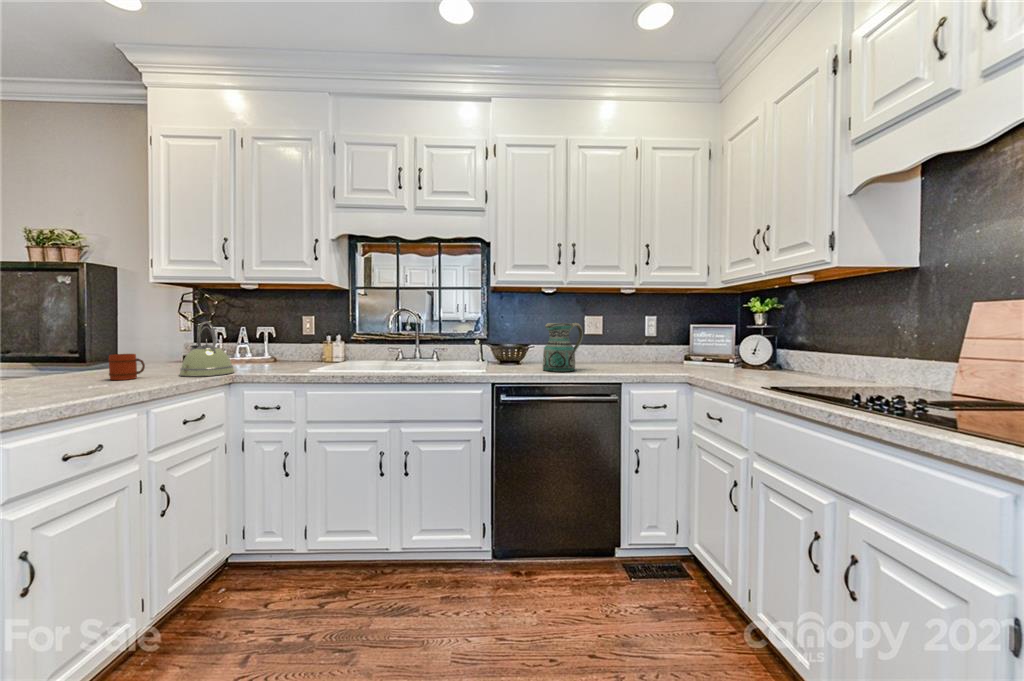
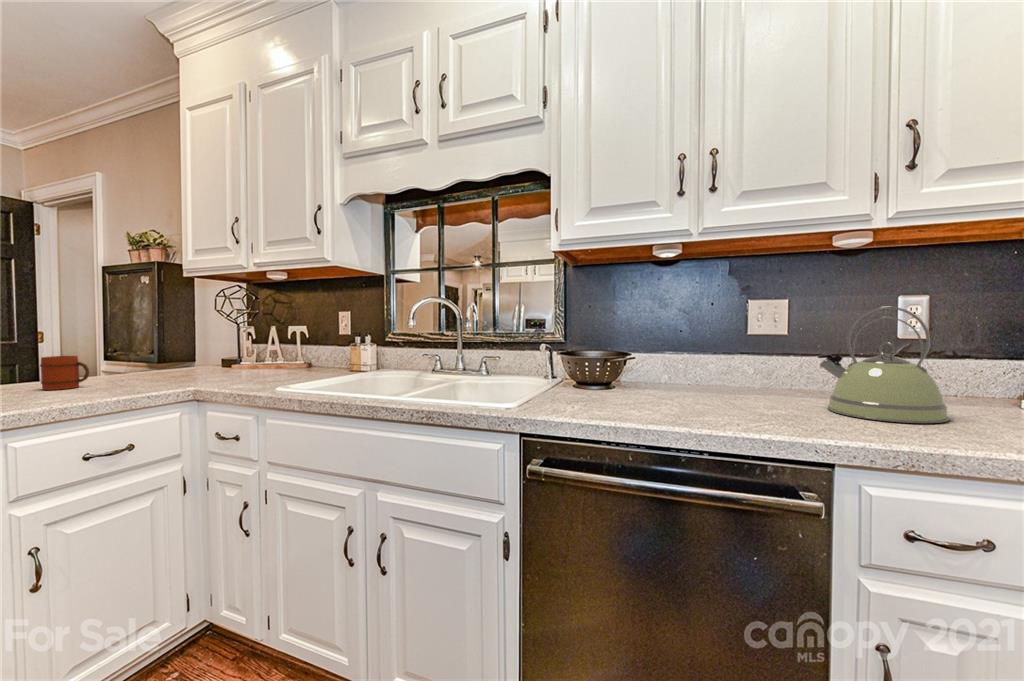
kettle: present [179,321,234,377] -> present [818,306,949,423]
ceramic pitcher: present [543,323,583,372] -> none [642,308,734,412]

